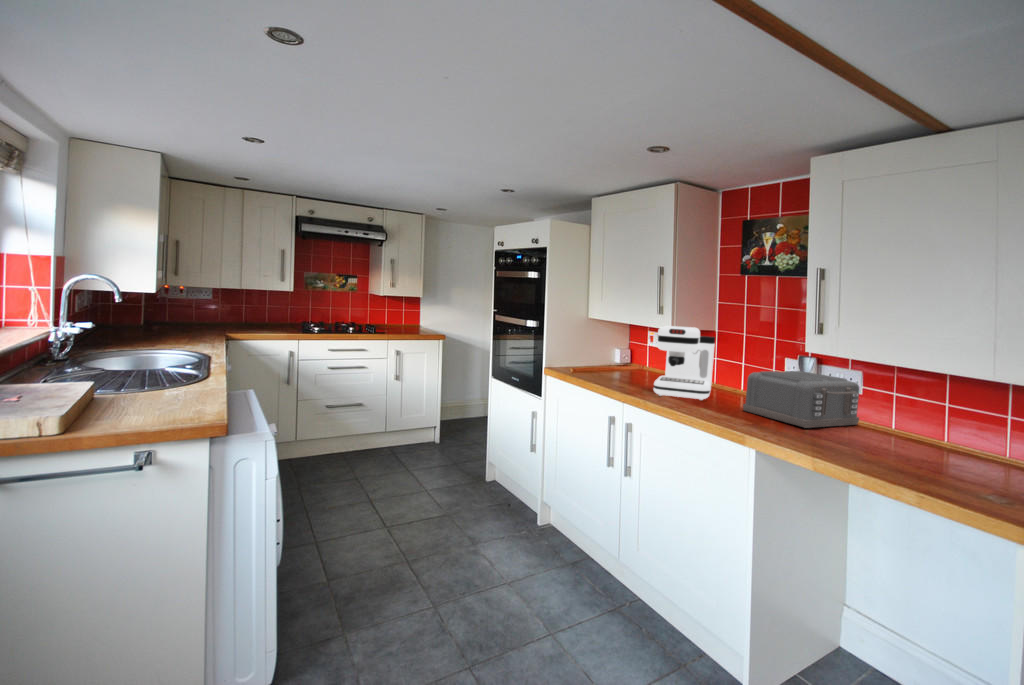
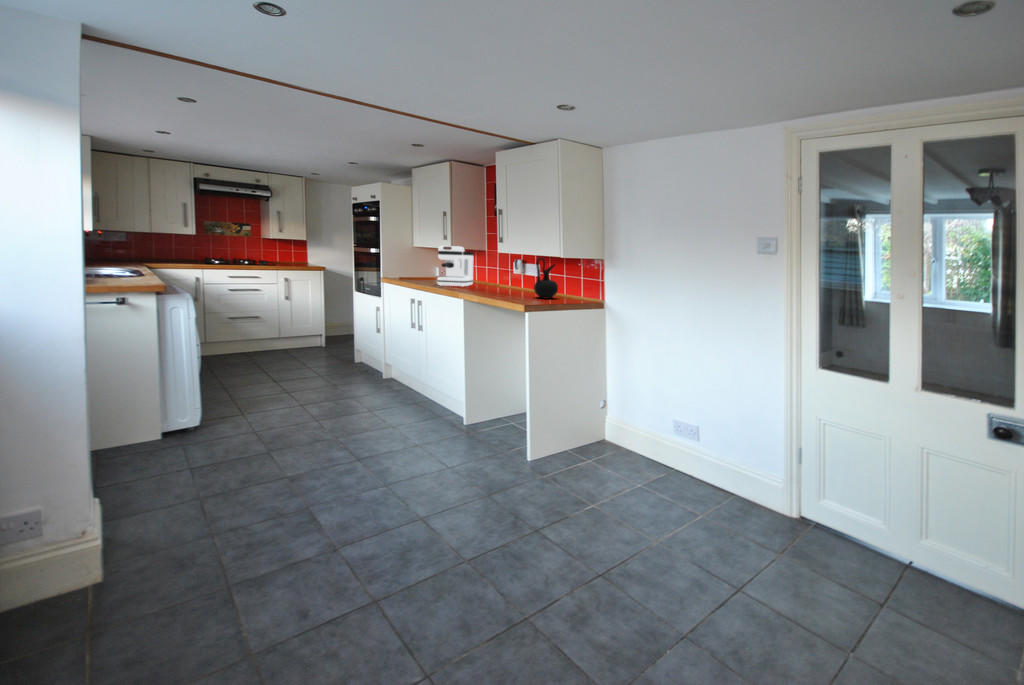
toaster: present [743,371,859,428] -> none [480,267,533,292]
ceramic jug: none [911,374,977,463] -> present [534,258,558,299]

